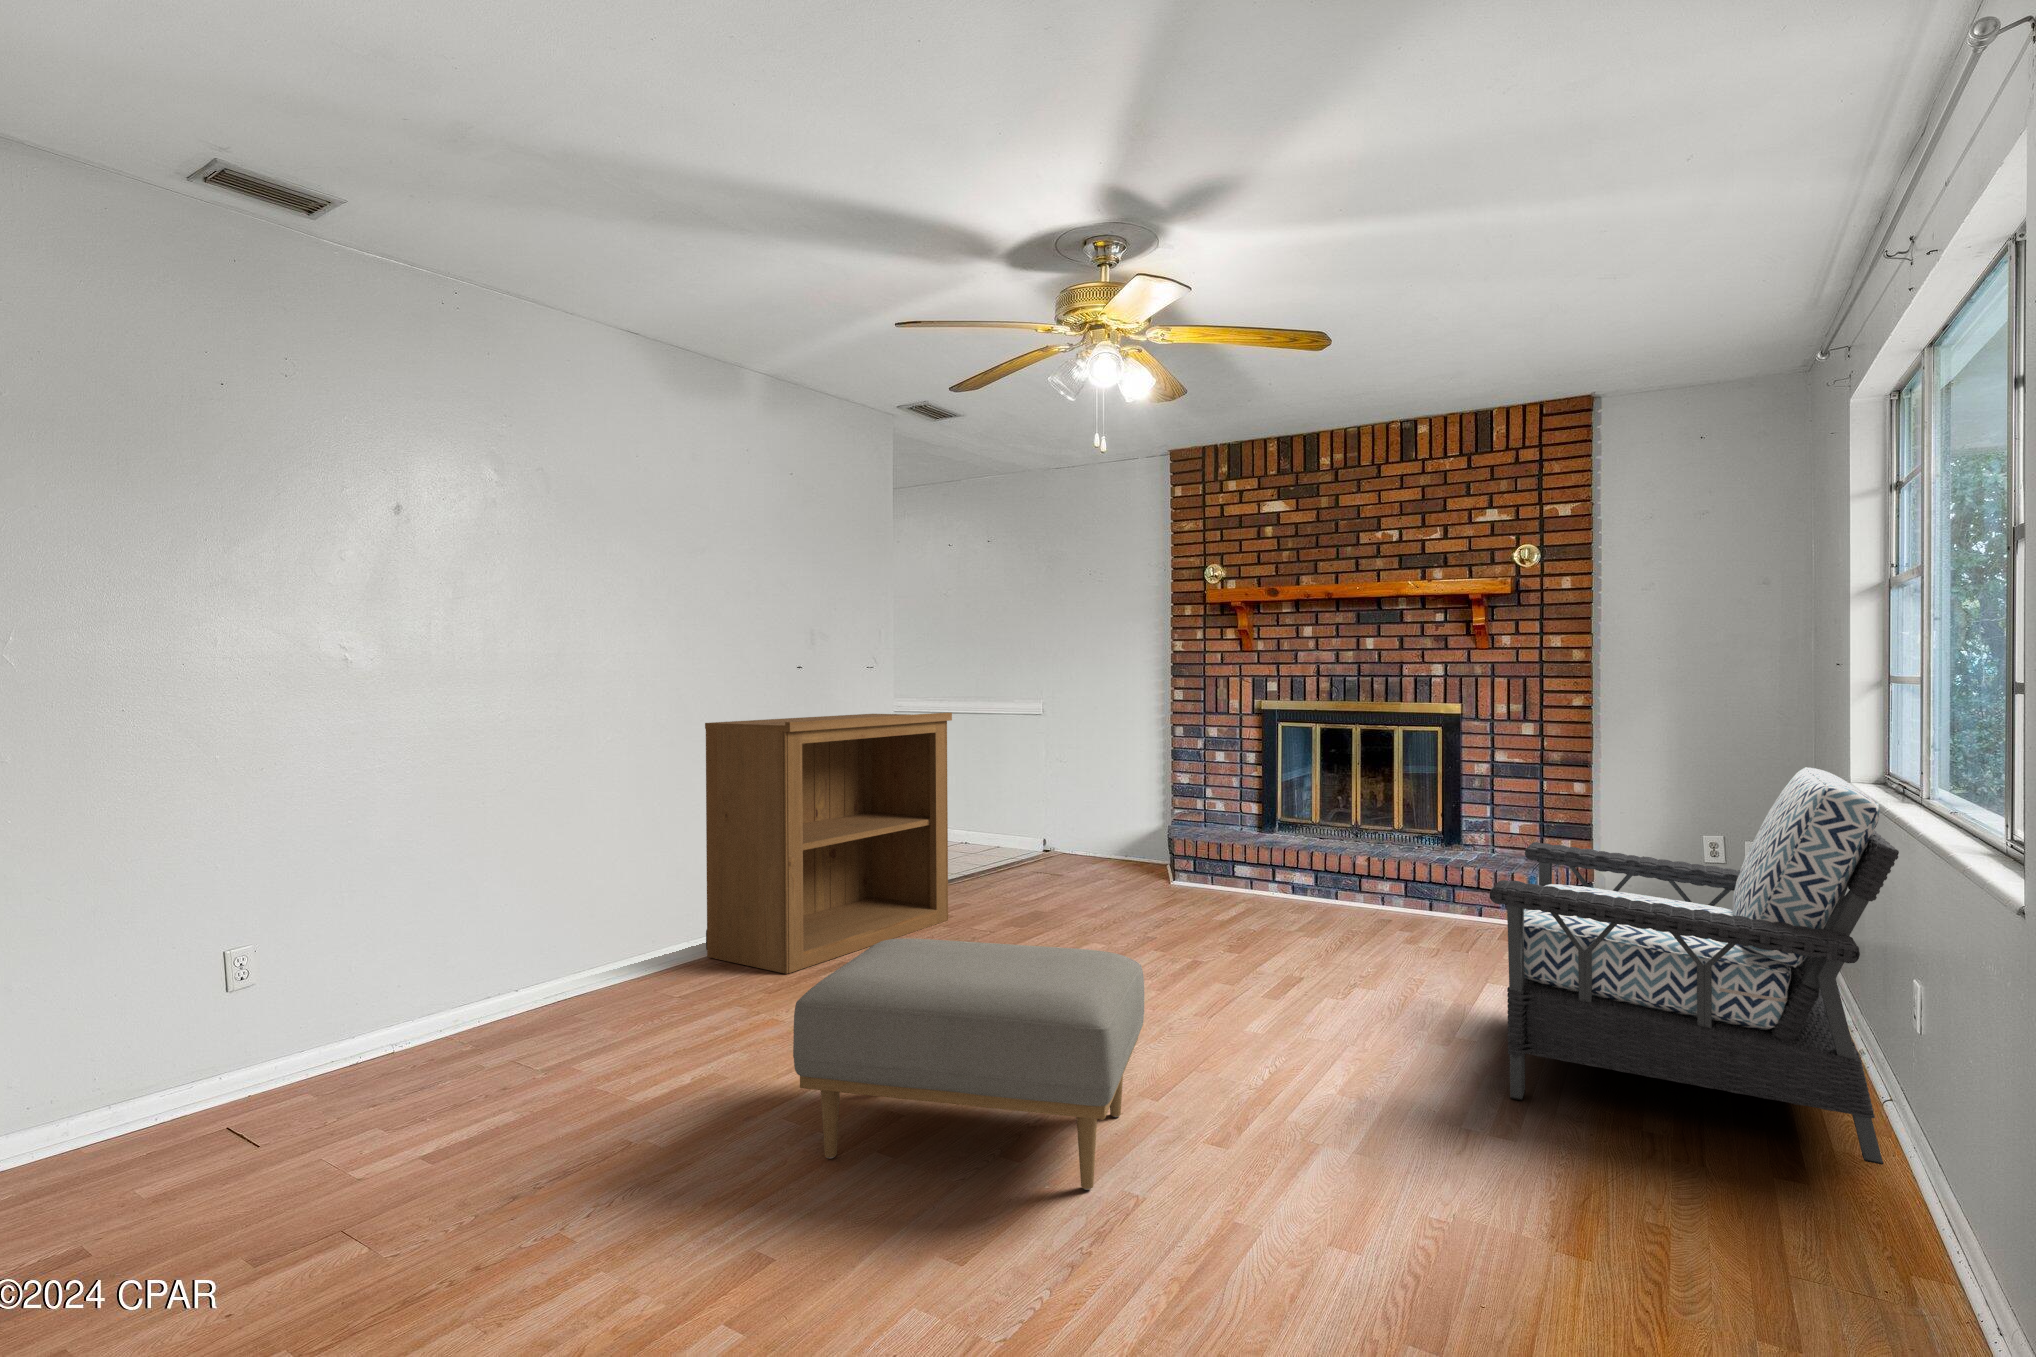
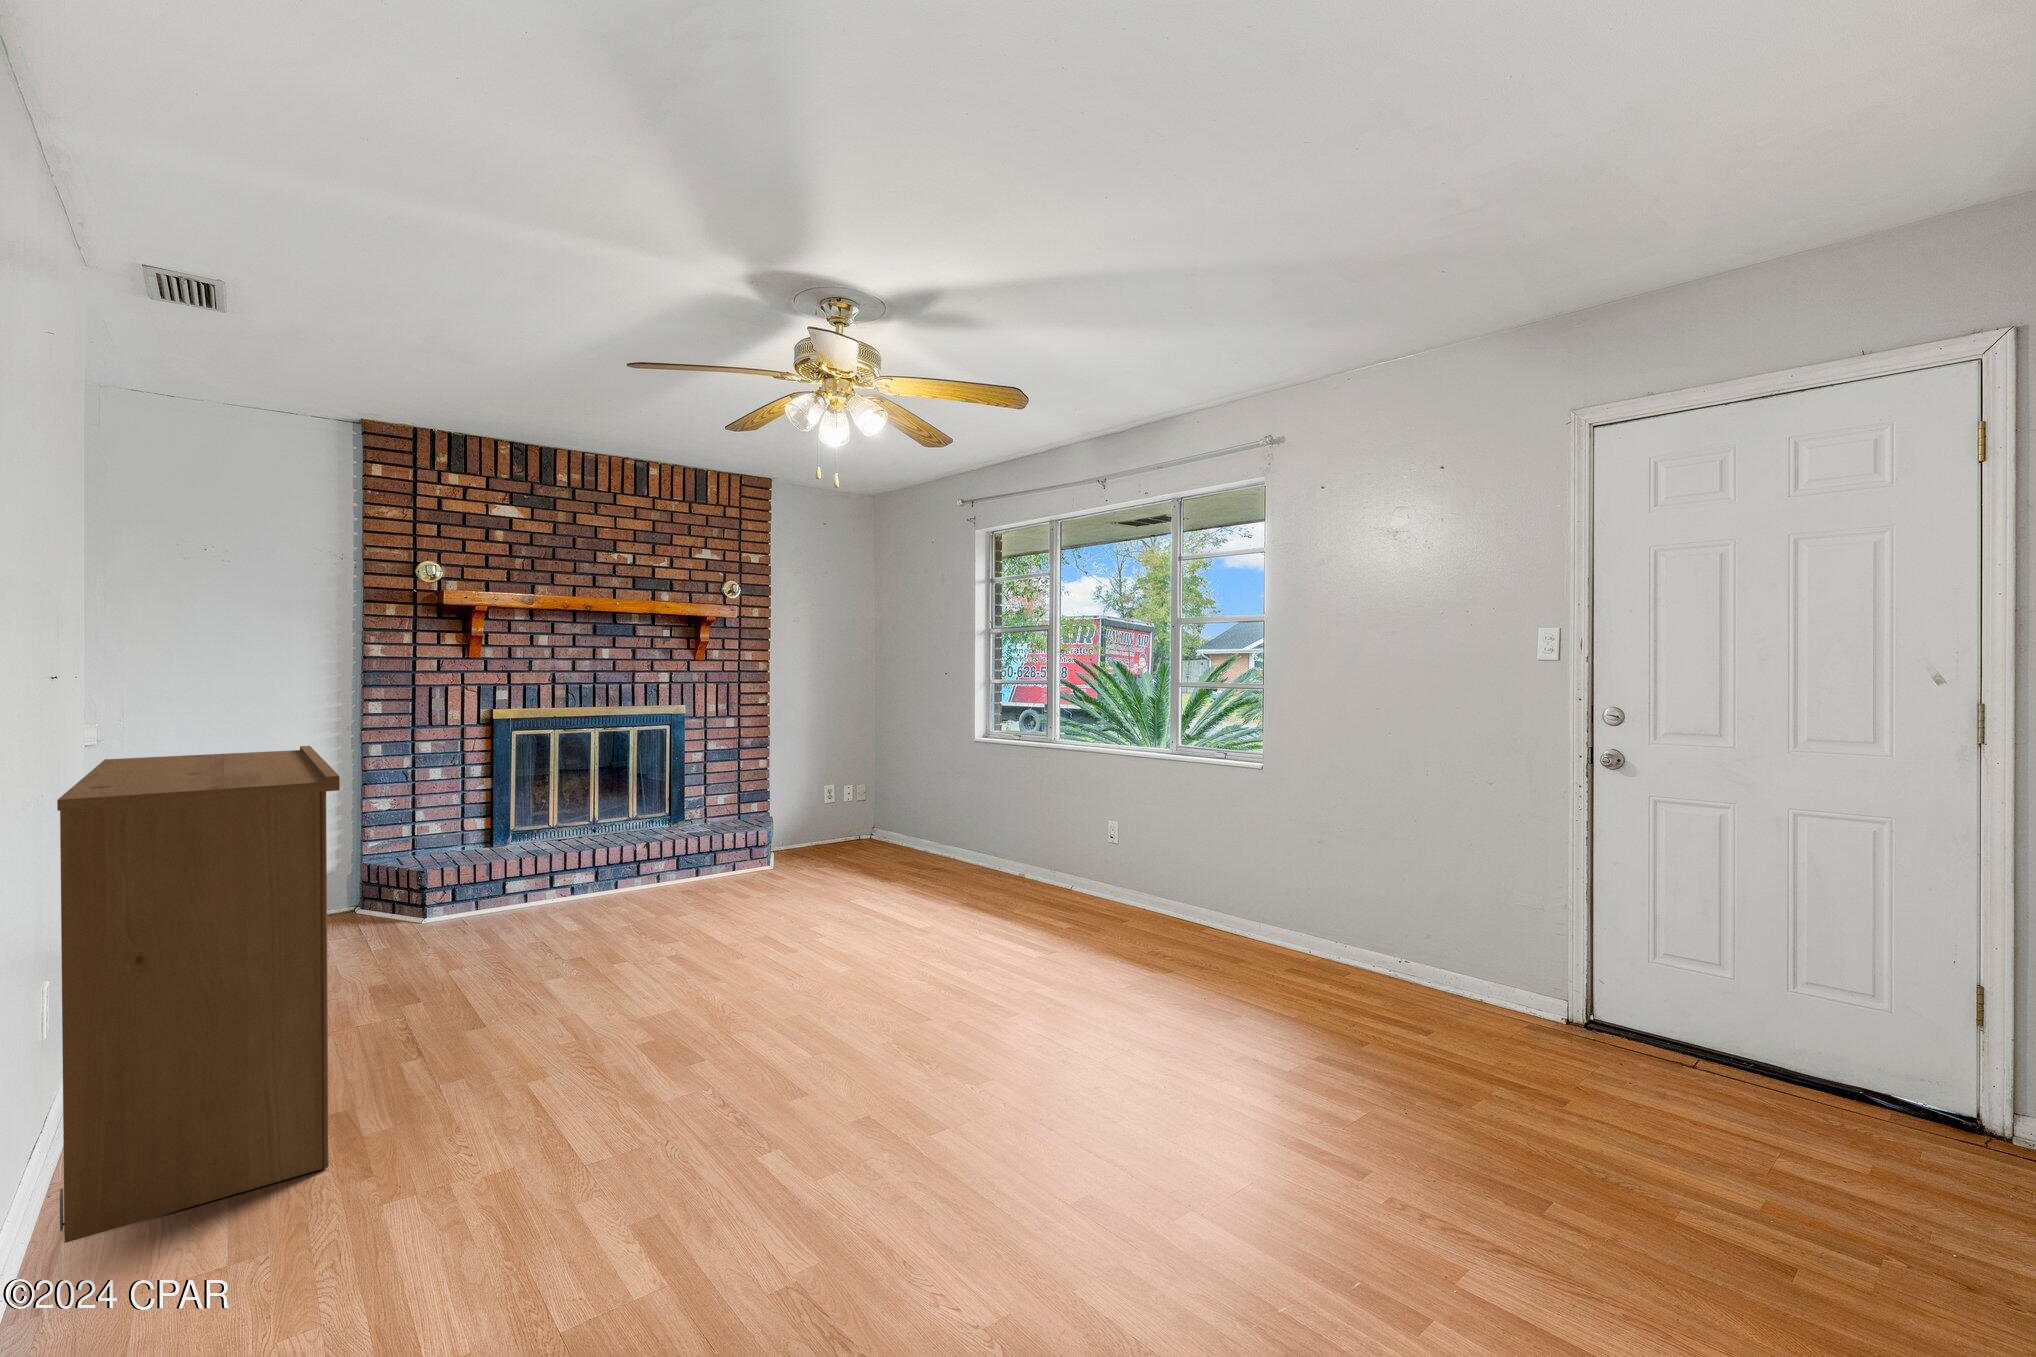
armchair: present [1490,767,1899,1165] -> none [915,733,1145,945]
ottoman: present [793,938,1144,1190] -> none [805,917,1108,1172]

